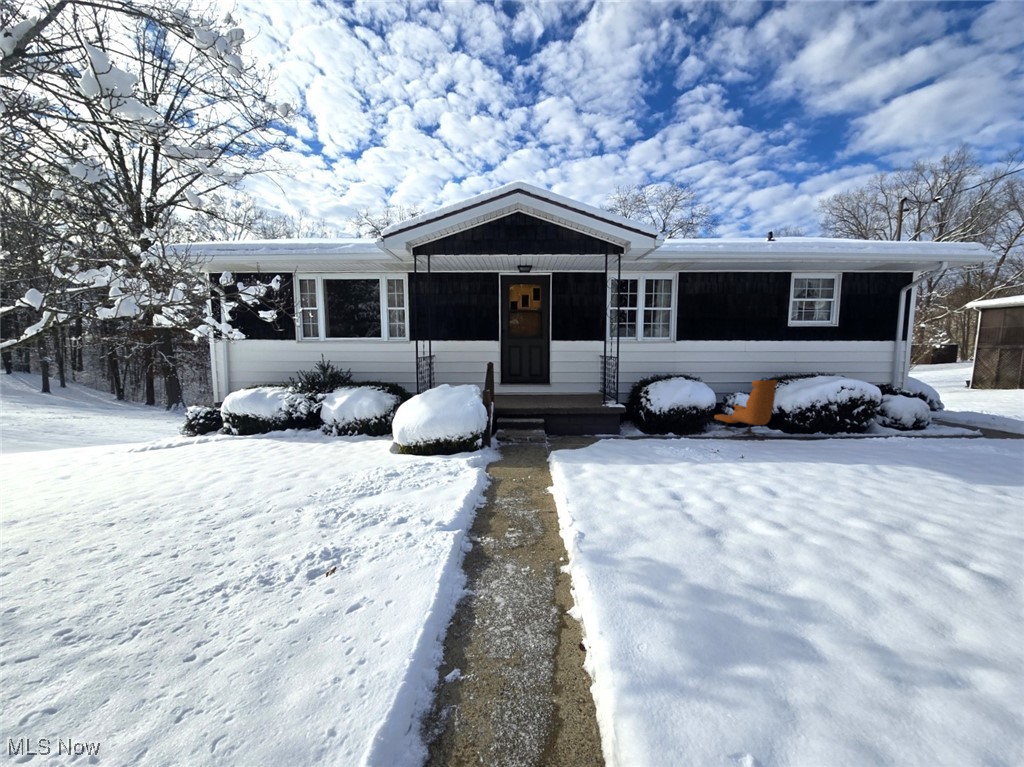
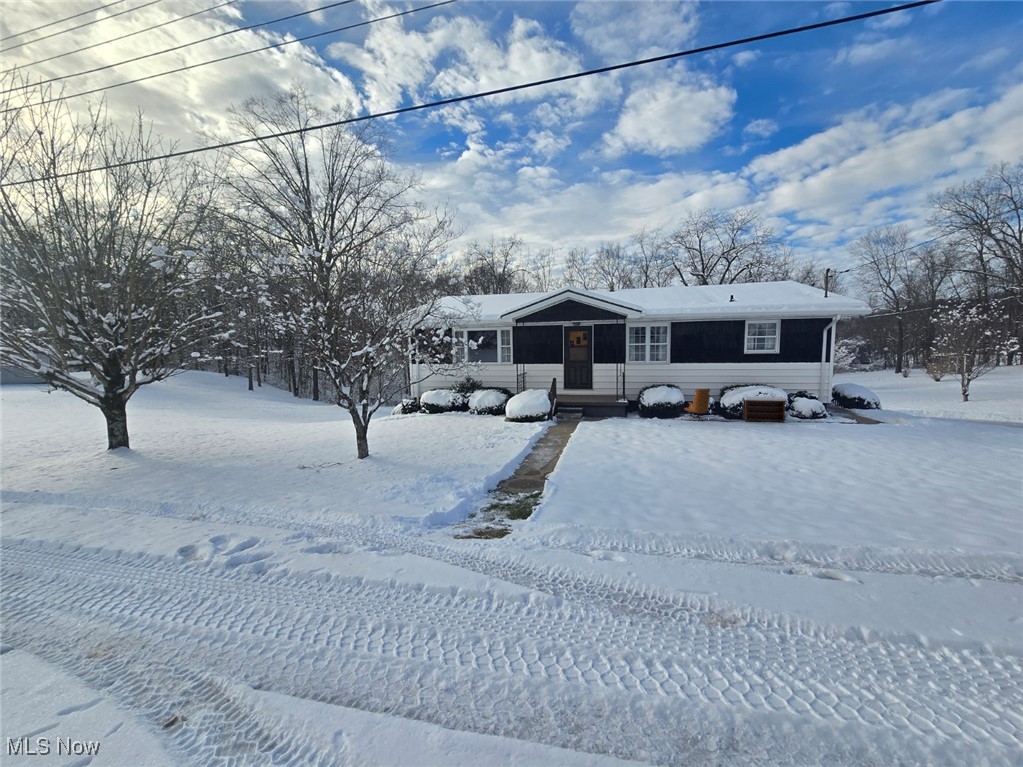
bench: none [816,394,900,439] -> present [742,397,787,423]

